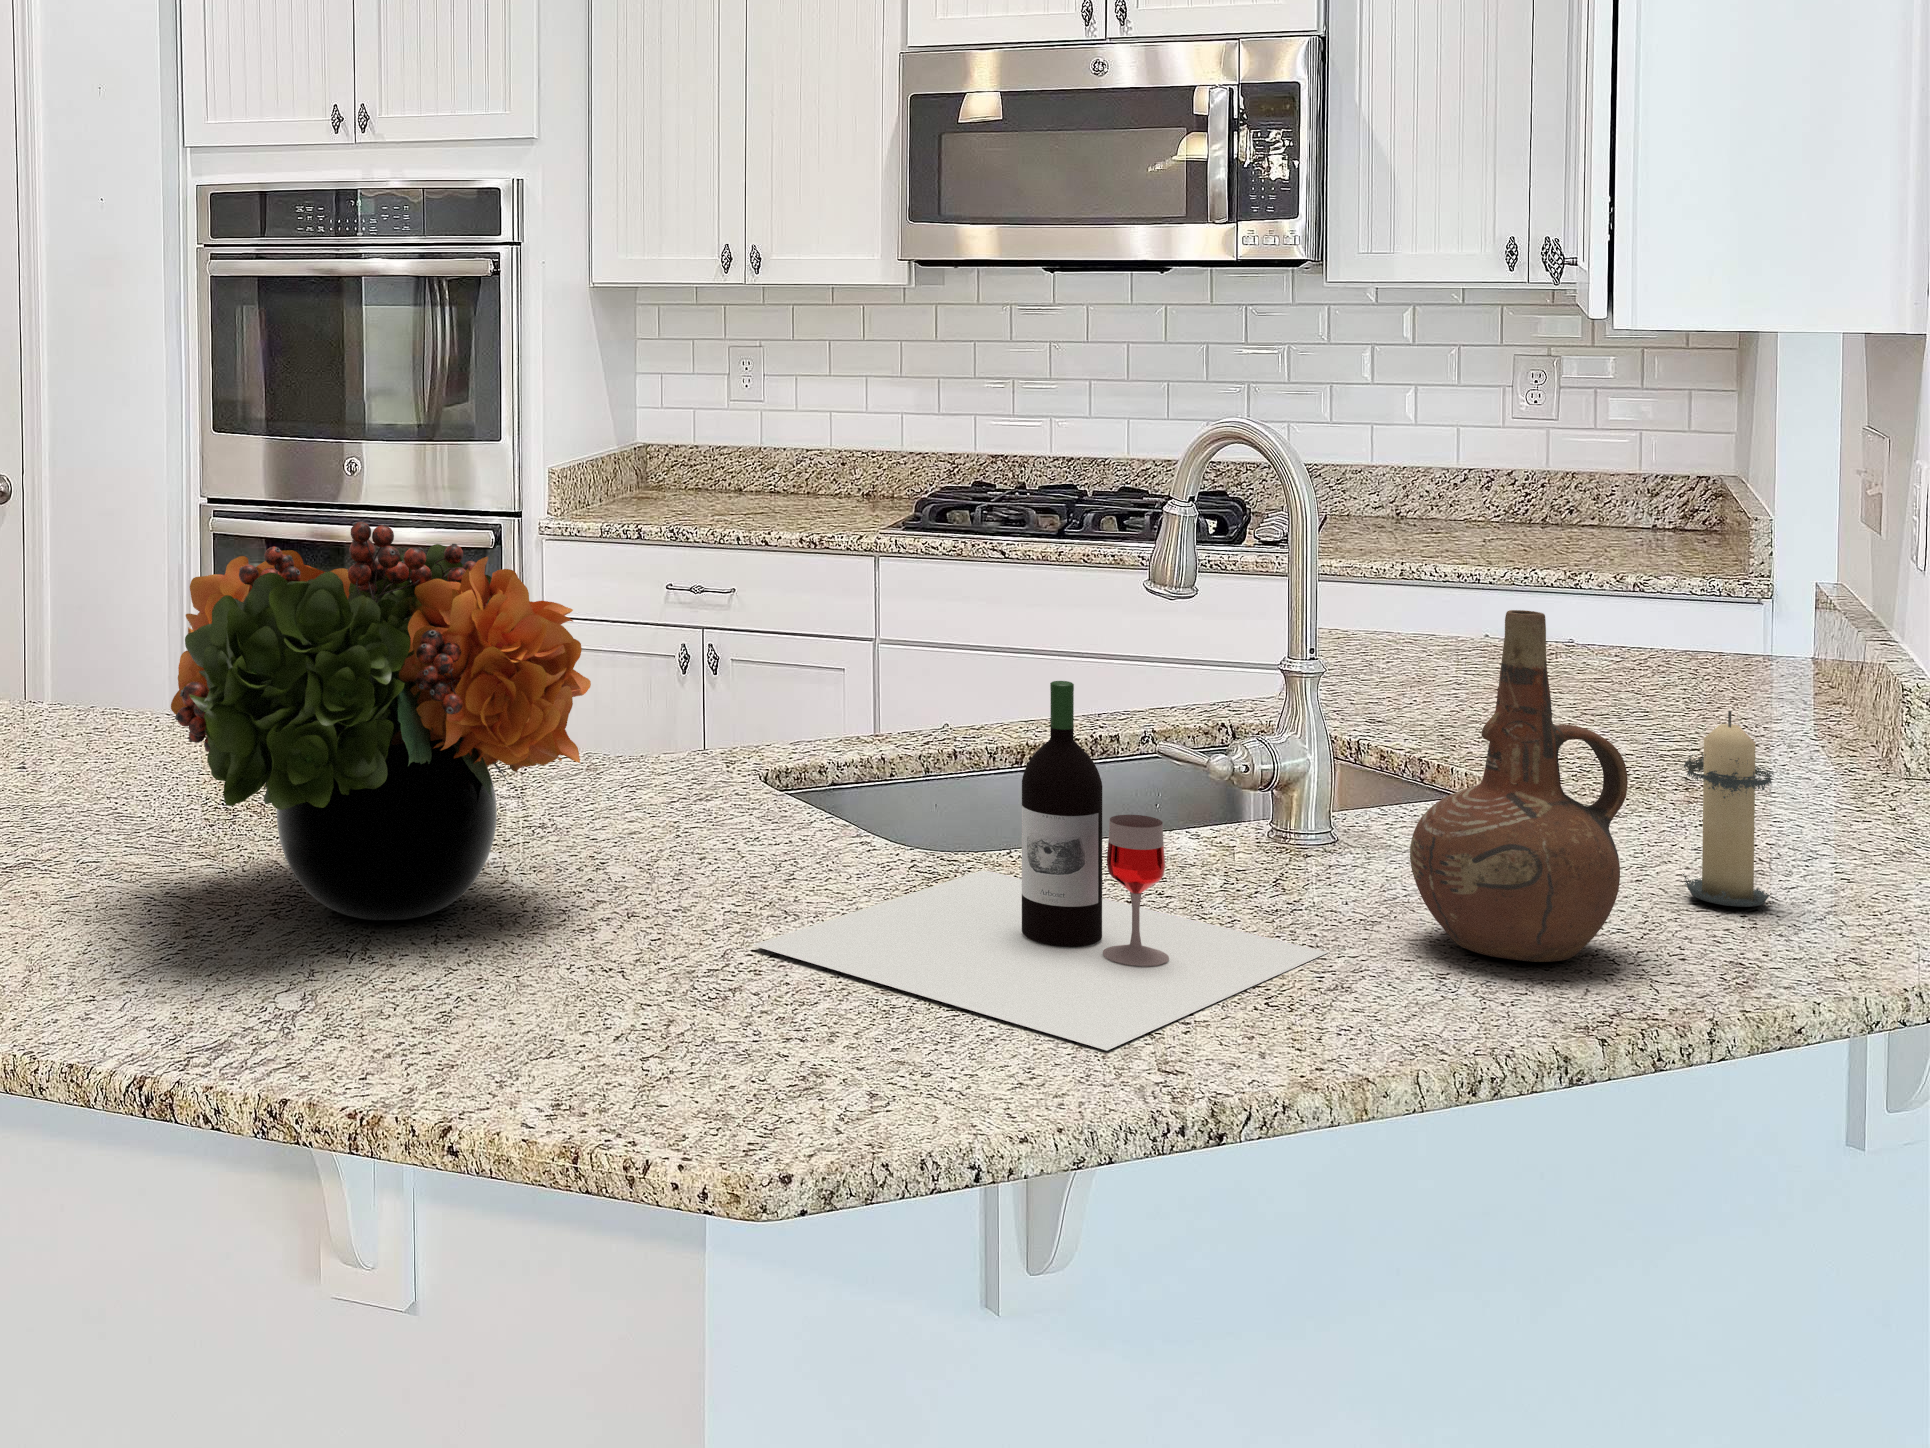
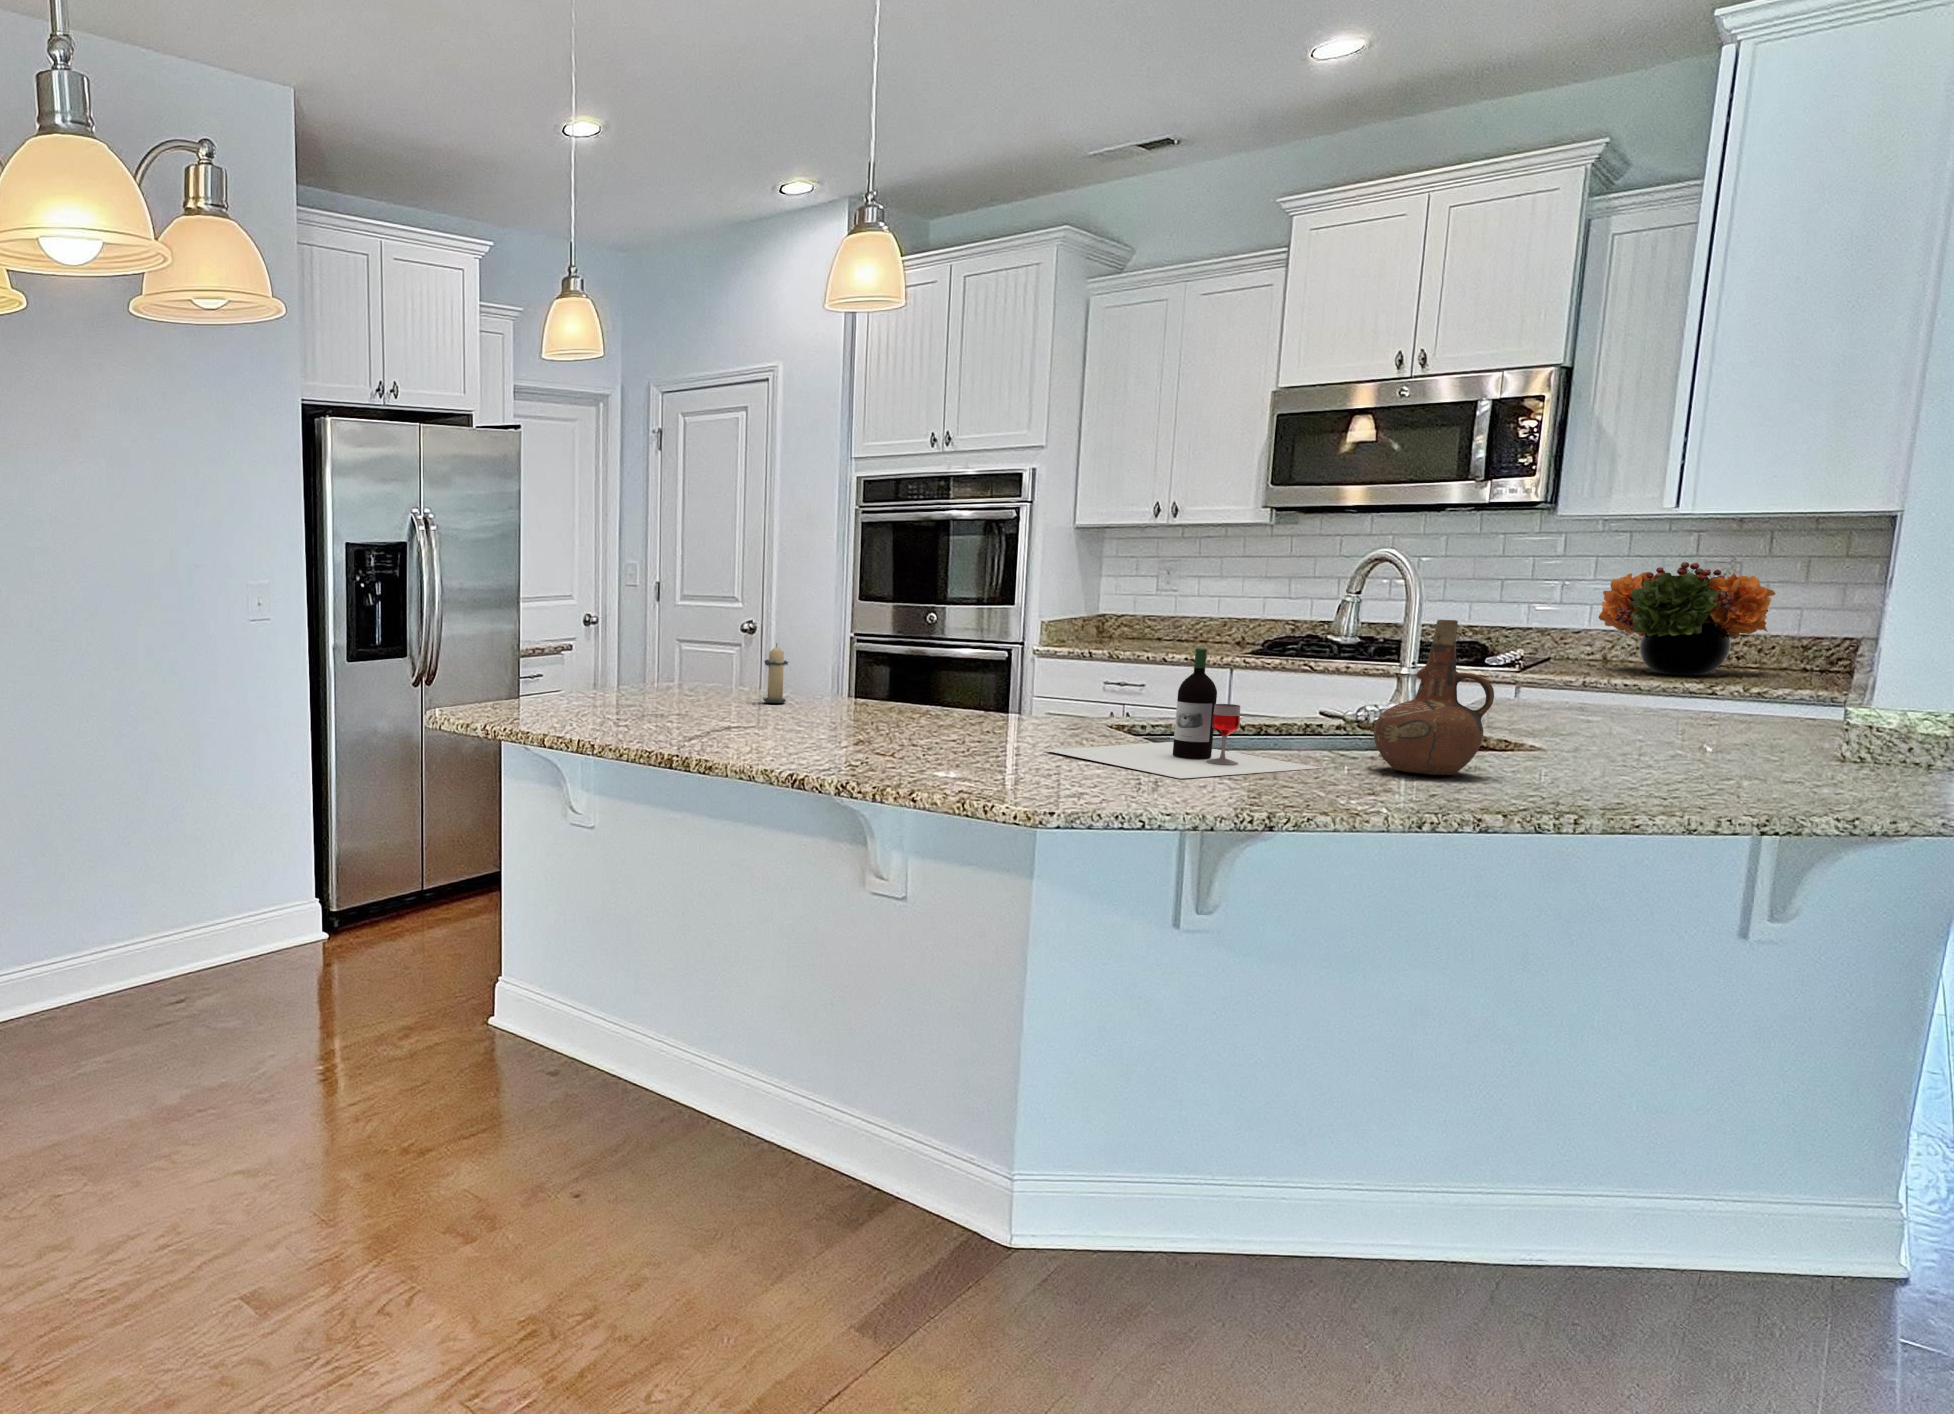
flower arrangement: present [171,522,591,920] -> present [1599,562,1775,675]
candle: present [1683,711,1773,907] -> present [763,644,788,703]

